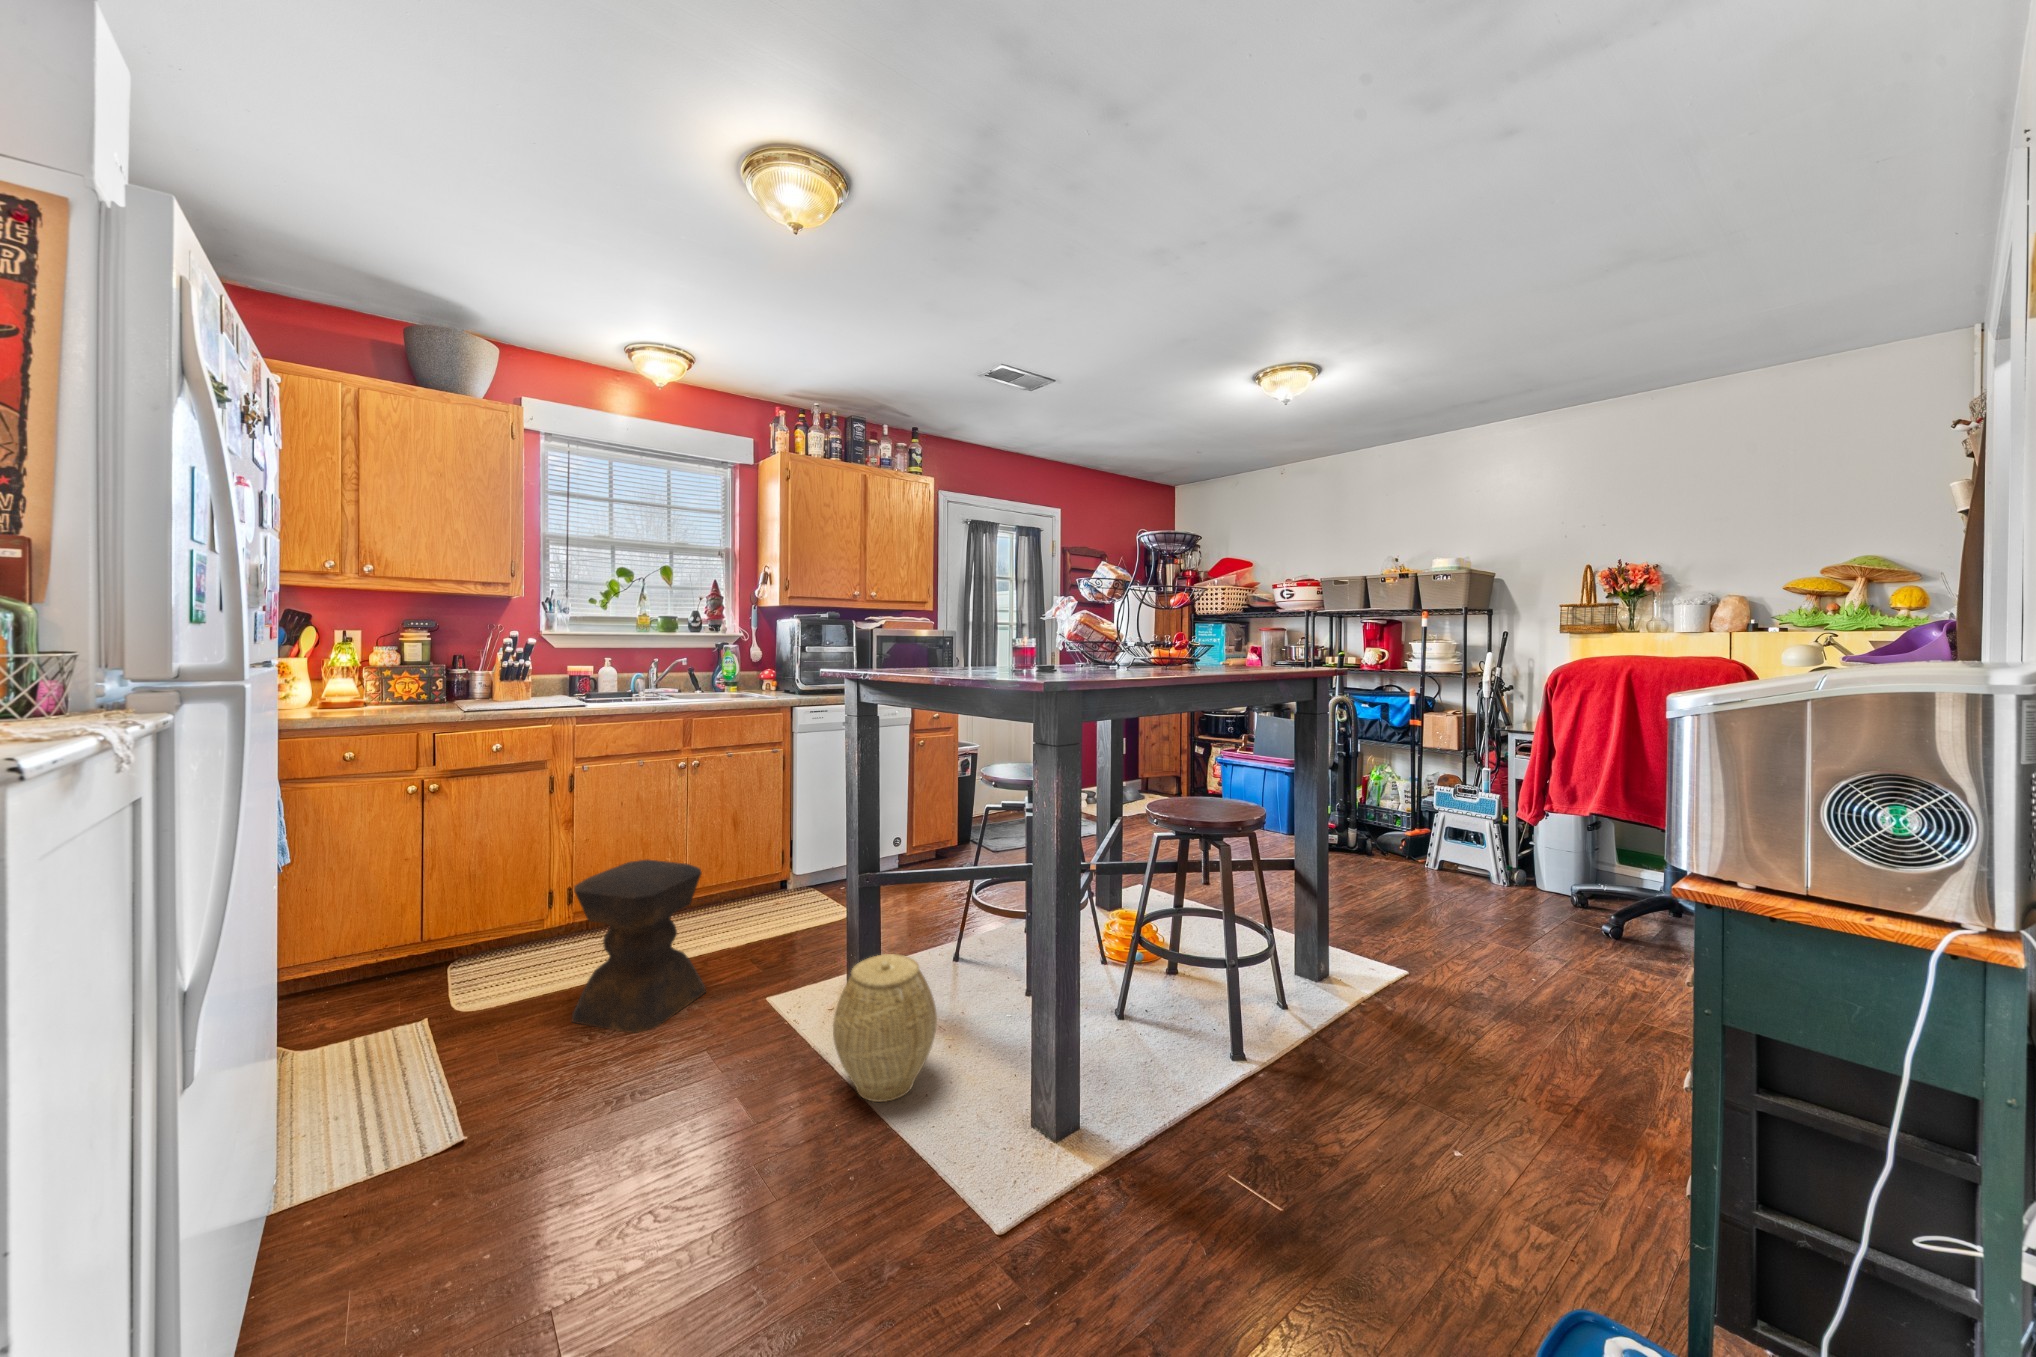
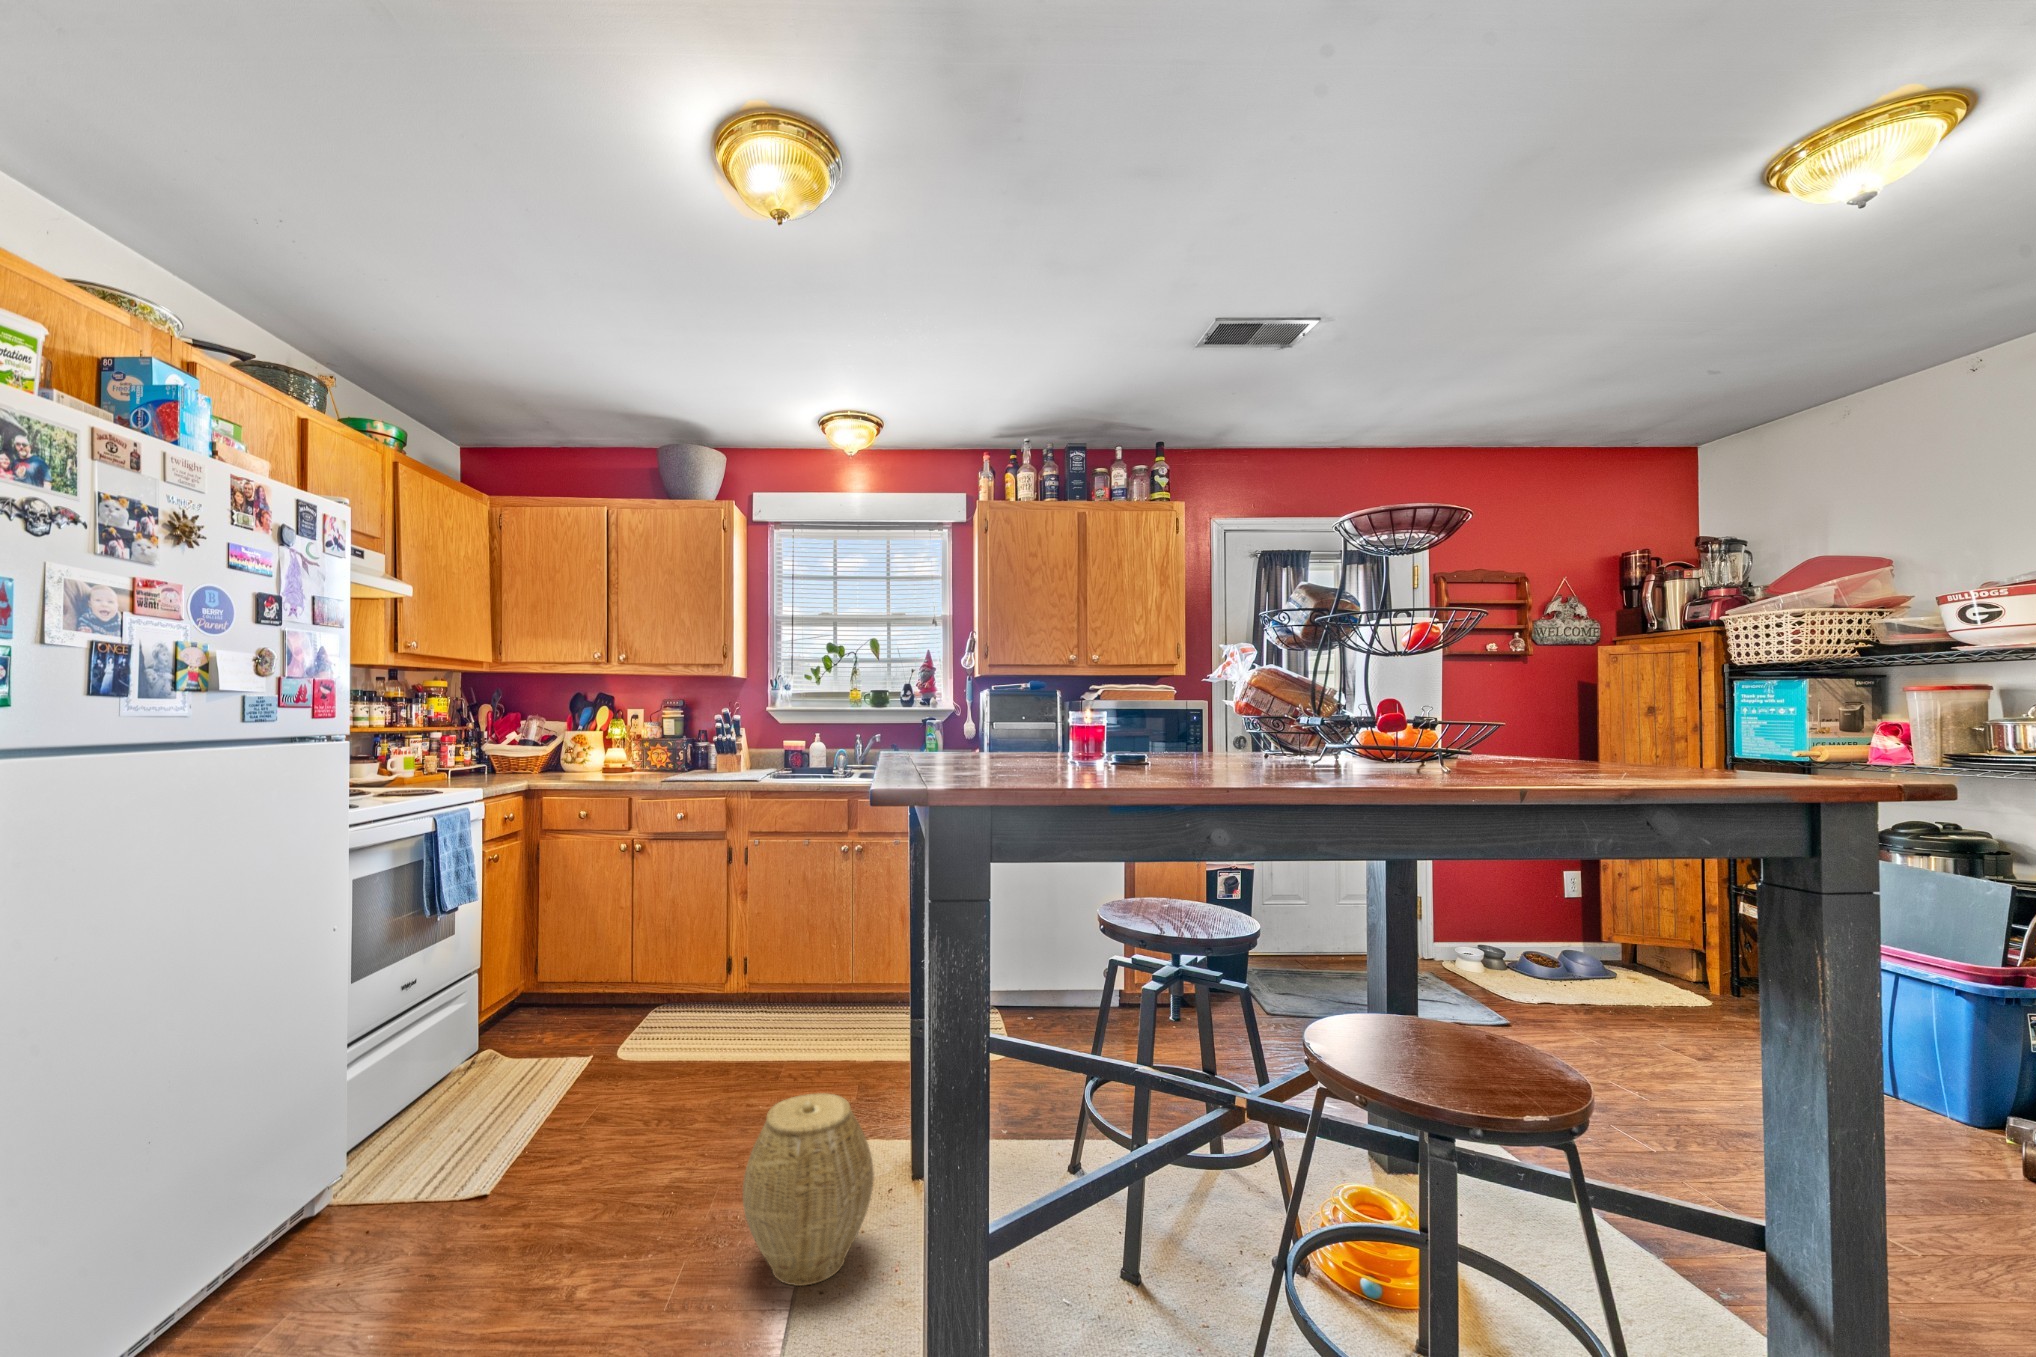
stool: present [572,860,707,1033] -> none [648,941,777,1124]

